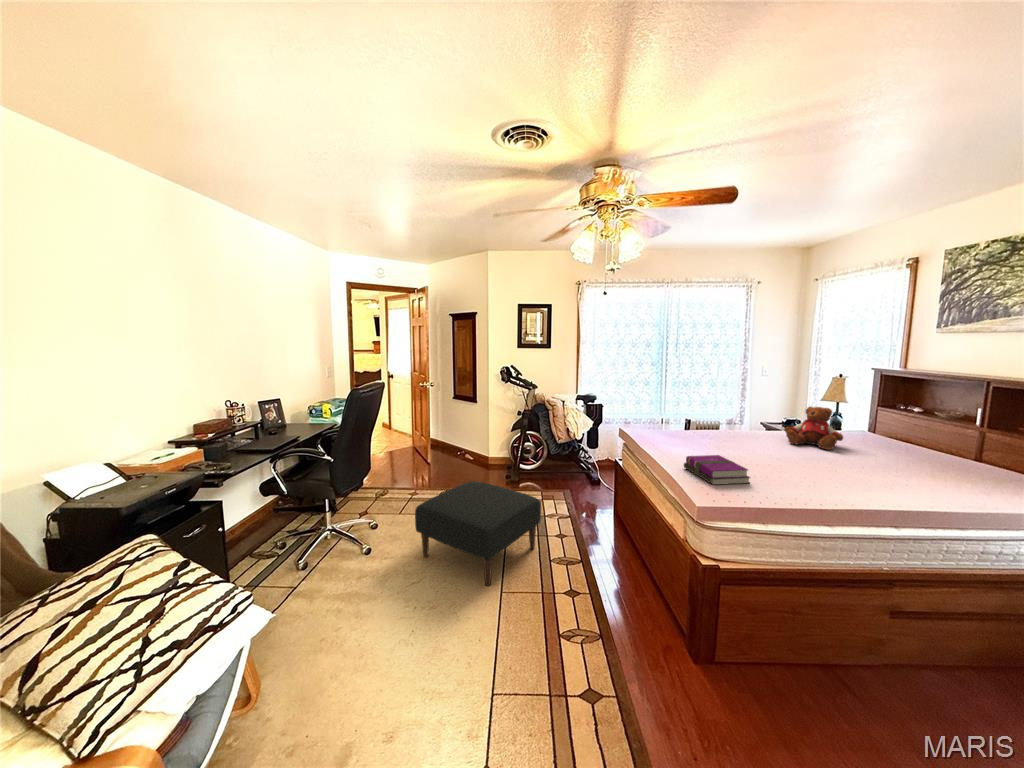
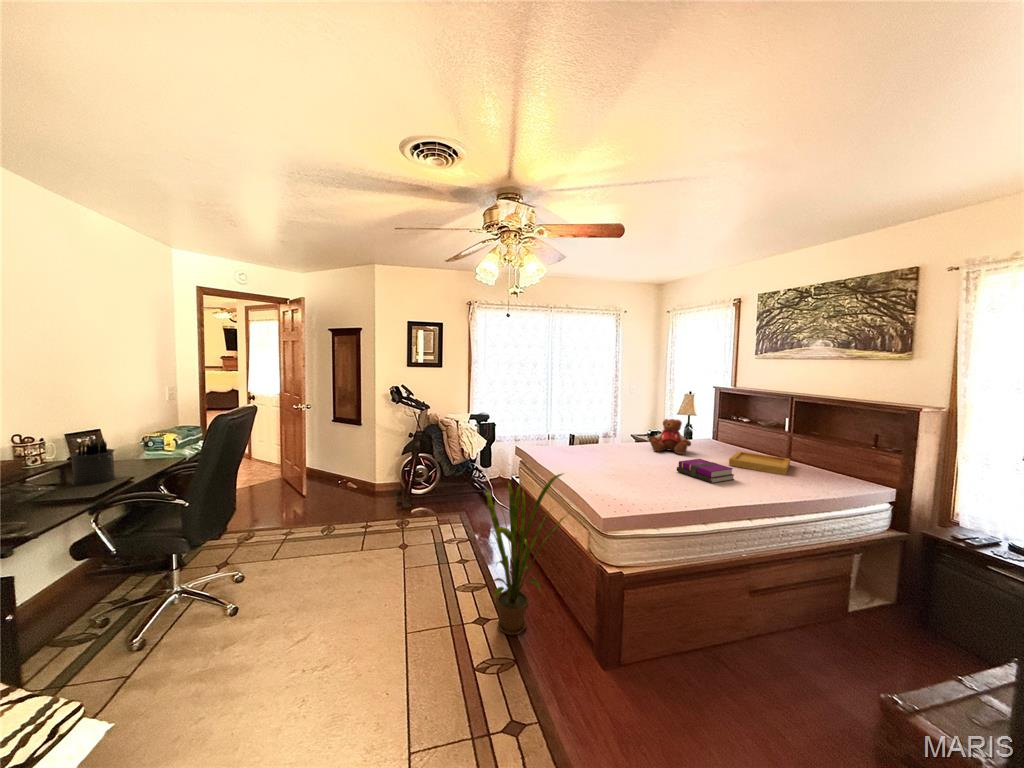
pen holder: none [262,405,290,440] -> present [70,439,115,486]
tray: none [894,450,998,486] -> present [729,451,790,475]
notebook: present [684,455,750,485] -> present [677,459,734,483]
house plant: none [572,459,666,615] -> present [486,474,565,635]
ottoman: present [415,481,541,586] -> none [298,511,443,628]

